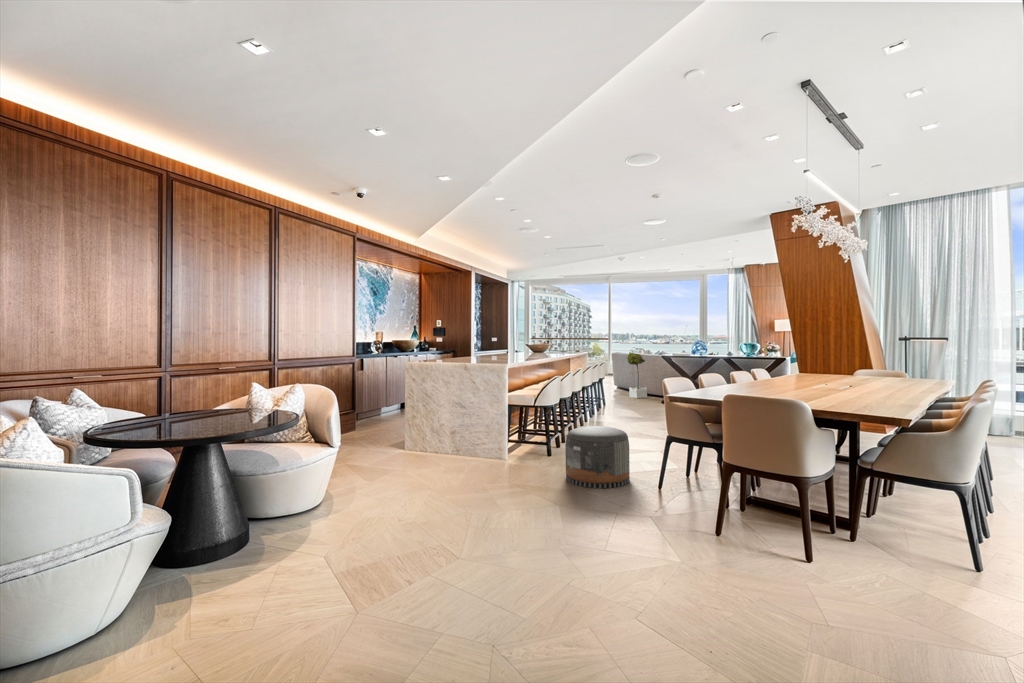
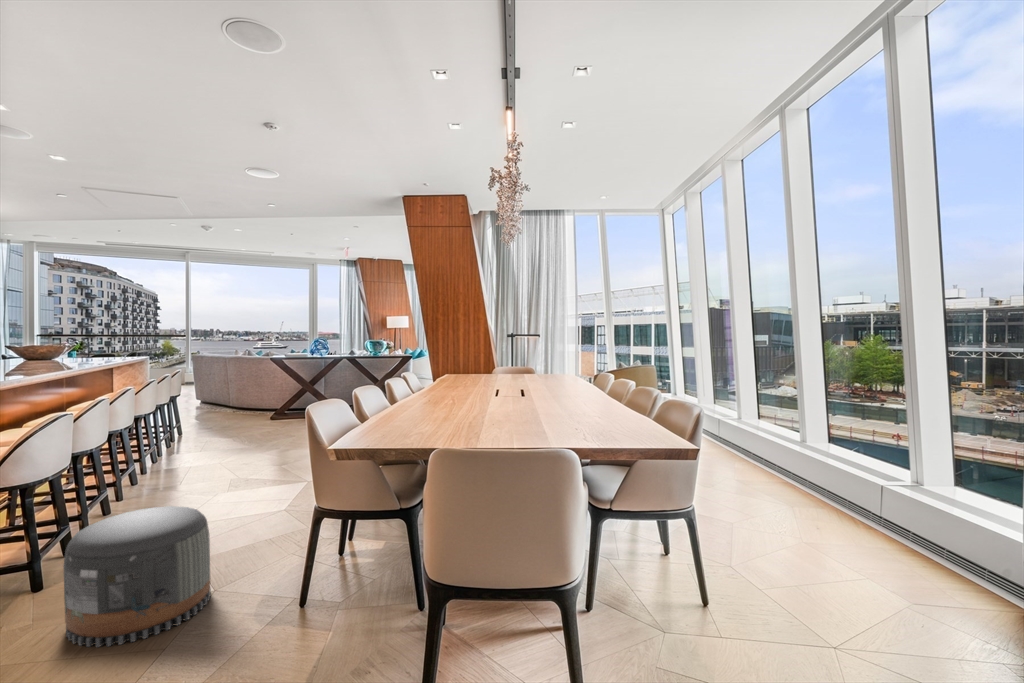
potted tree: present [627,352,647,399] -> none [214,356,244,417]

